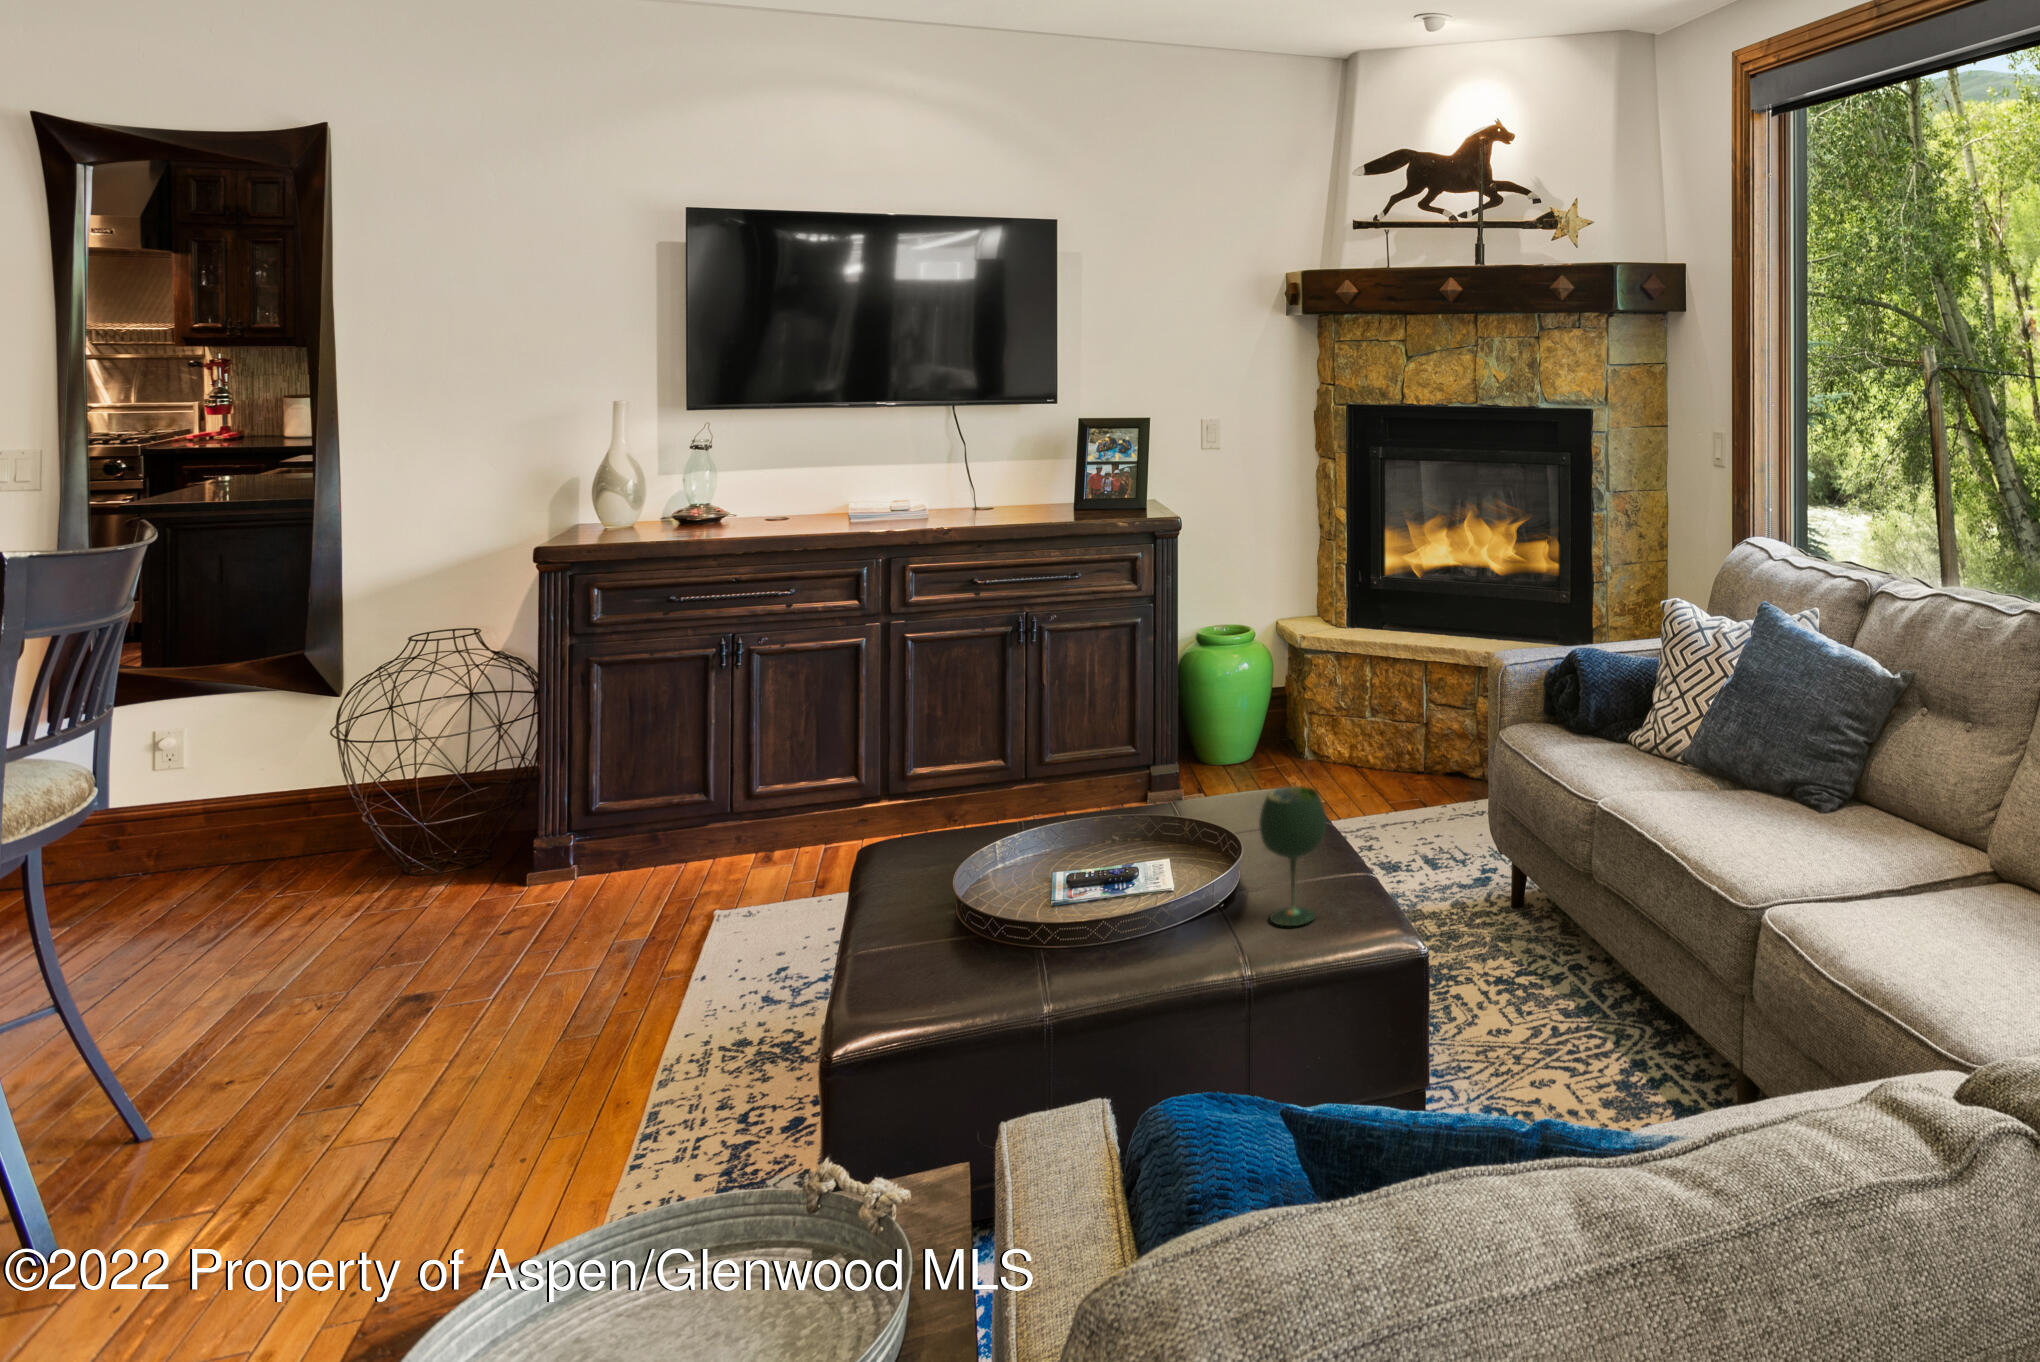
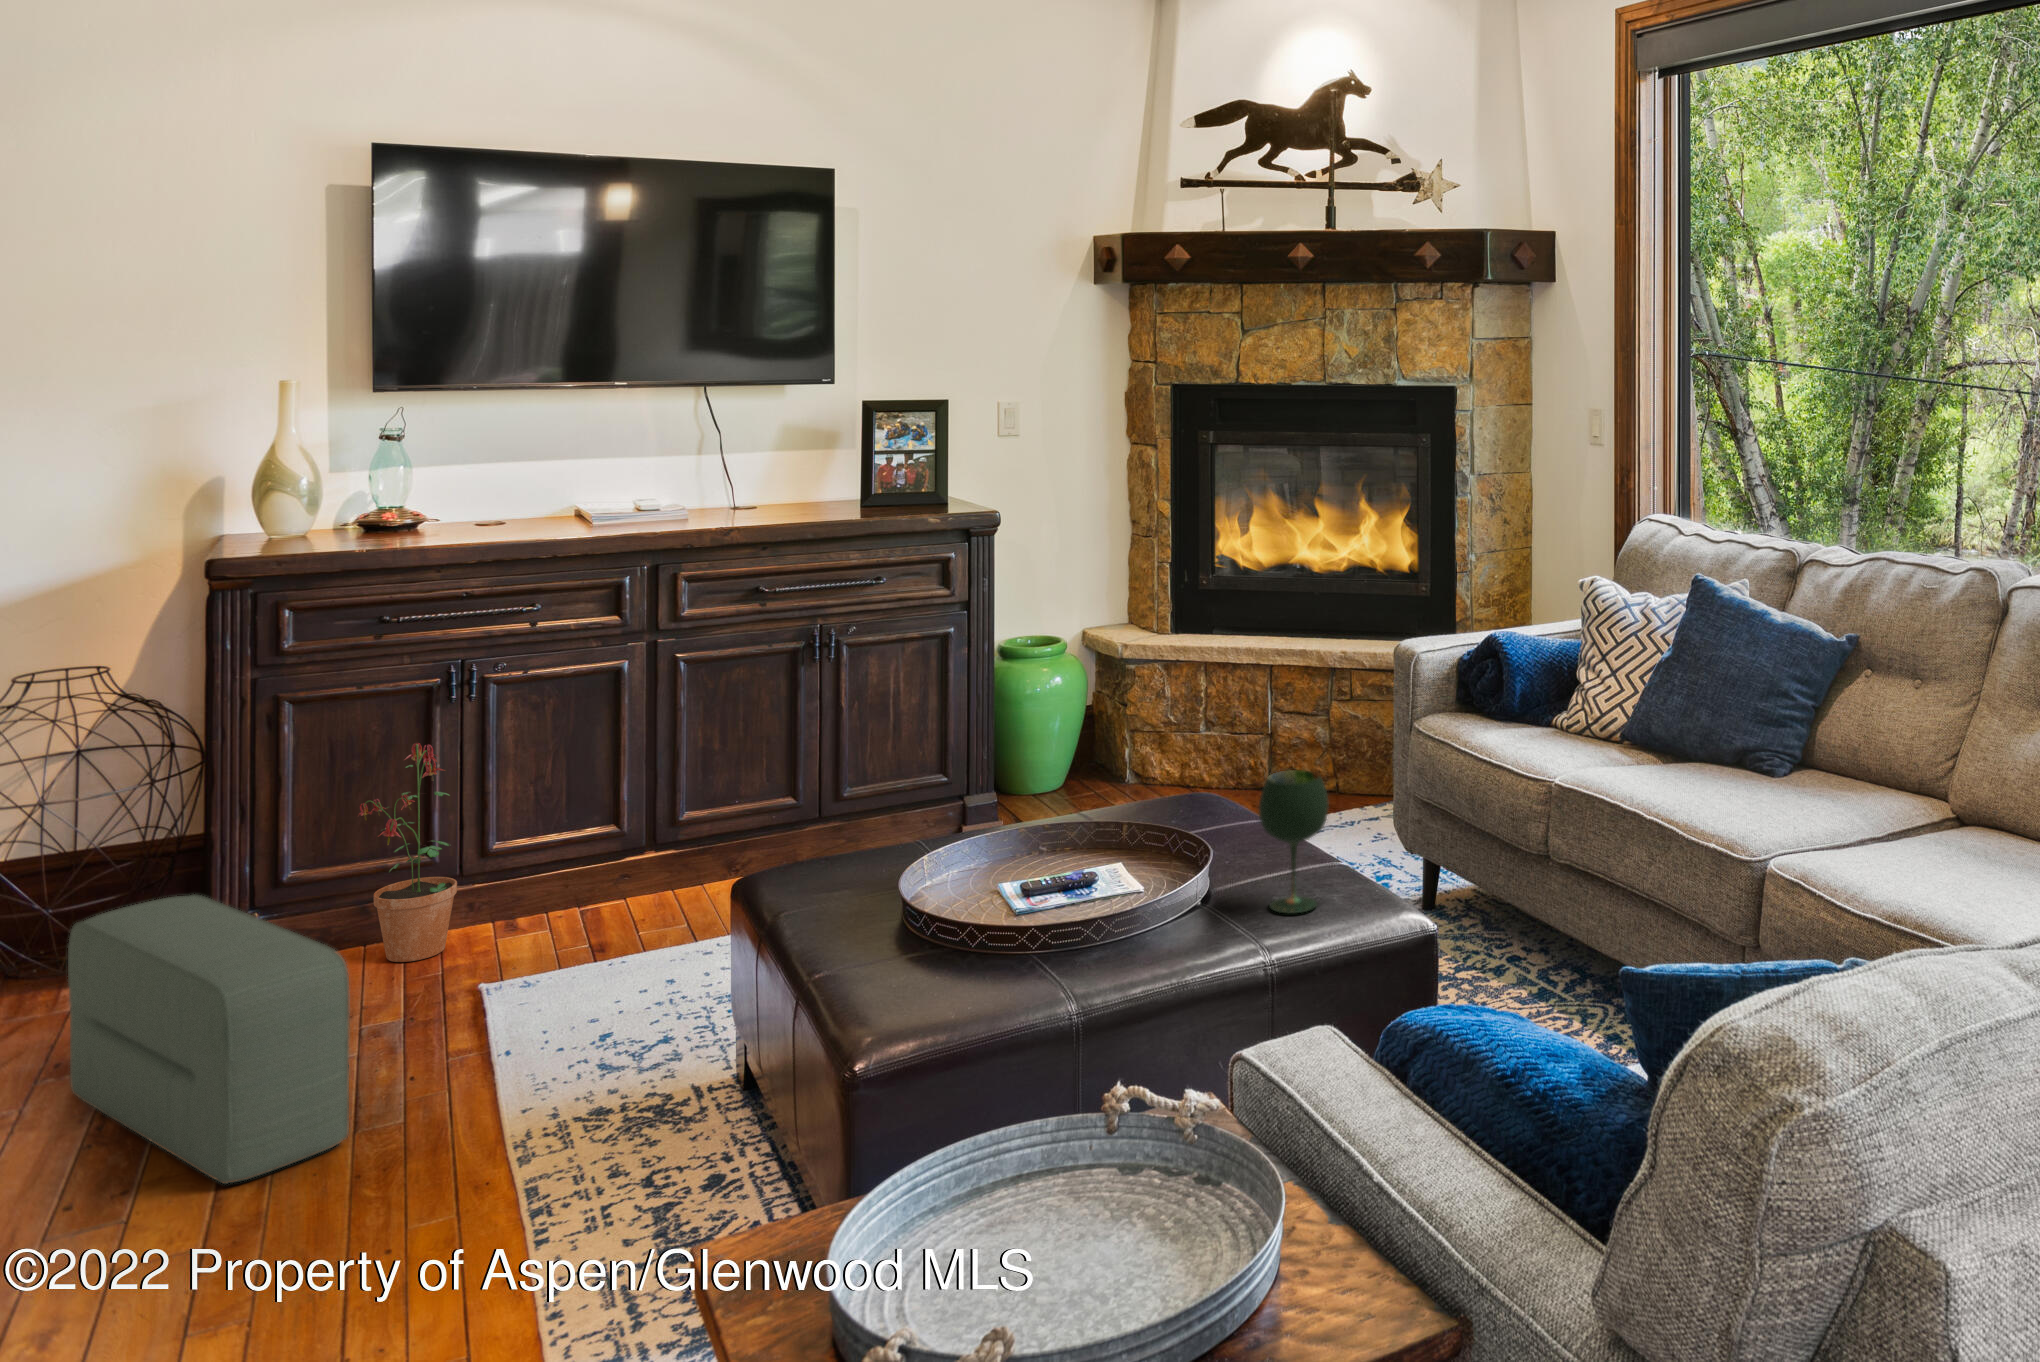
potted plant: none [646,704,719,885] -> present [358,743,457,962]
pouf: none [378,828,545,1083] -> present [68,895,350,1184]

